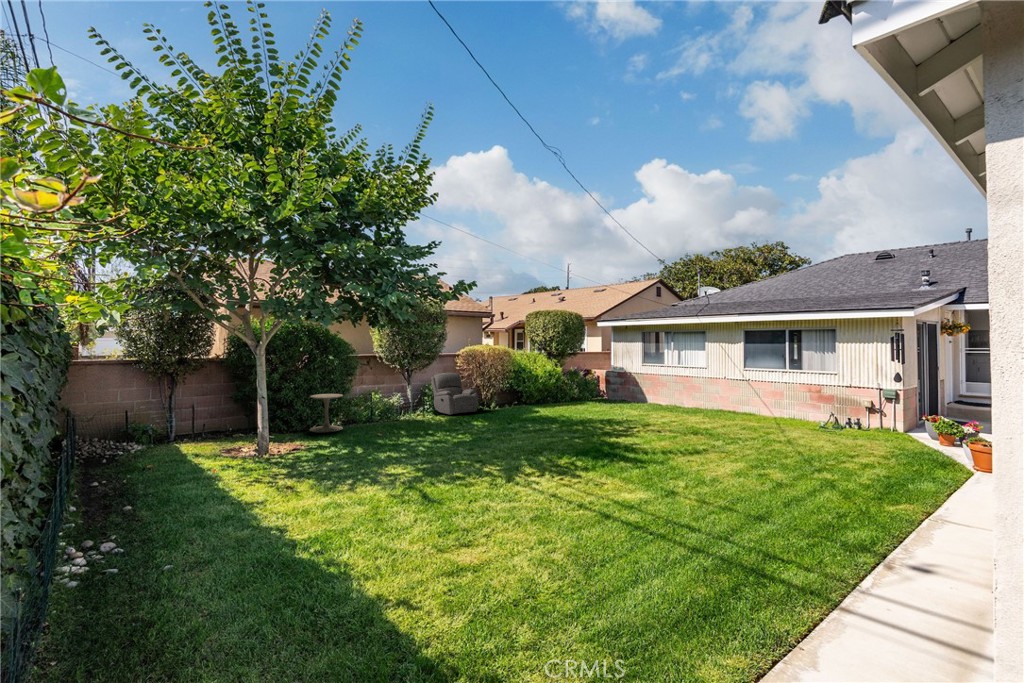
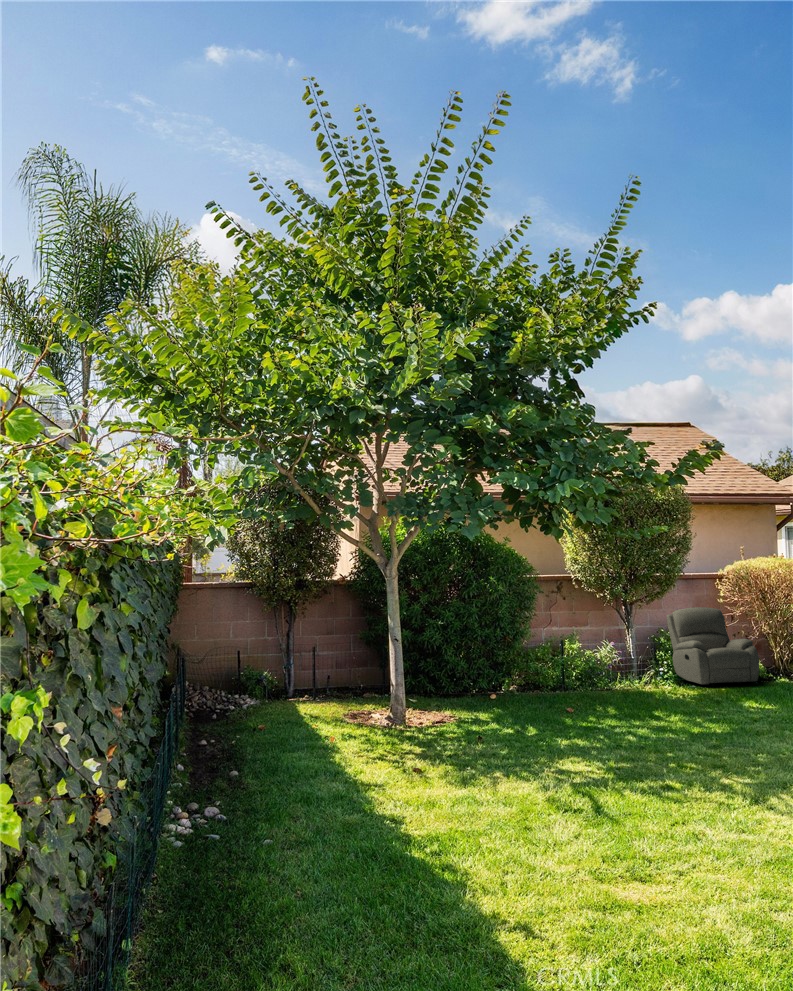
pedestal table: present [310,394,343,433] -> none [463,639,513,700]

